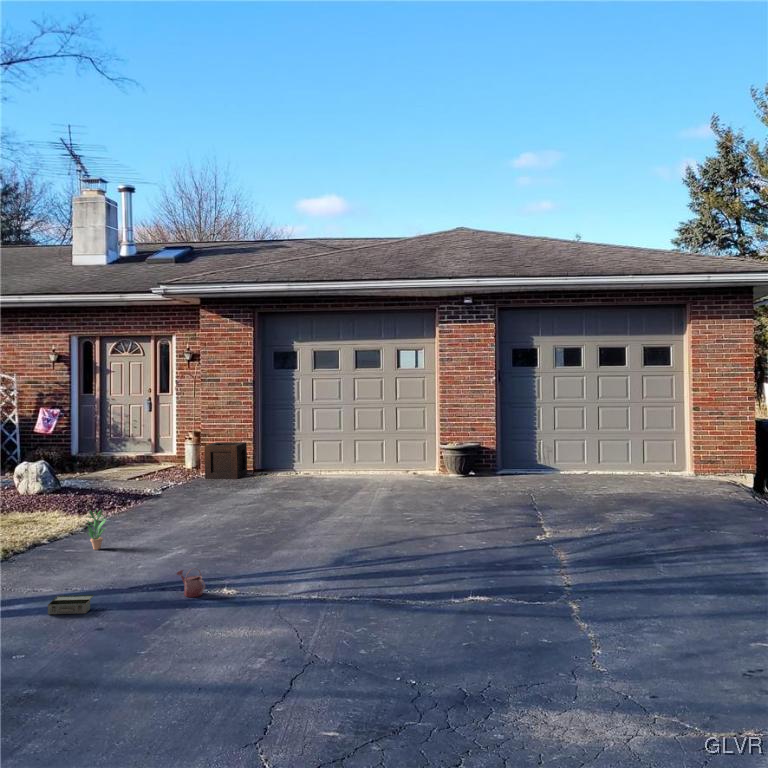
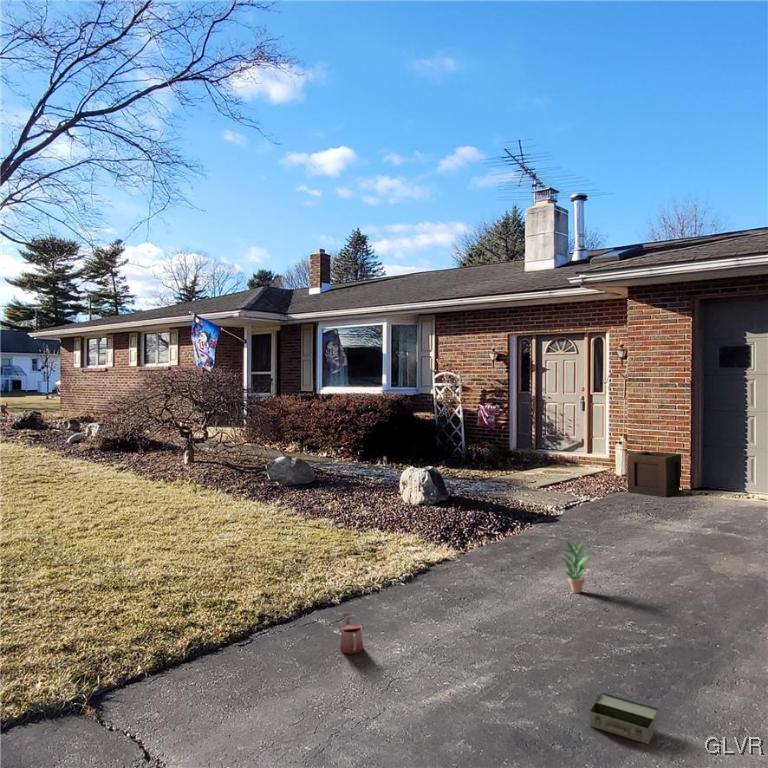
potted plant: present [86,510,106,550] -> present [563,541,588,593]
watering can: present [177,568,205,597] -> present [339,613,364,654]
toolbox: present [48,595,94,614] -> present [589,693,658,744]

